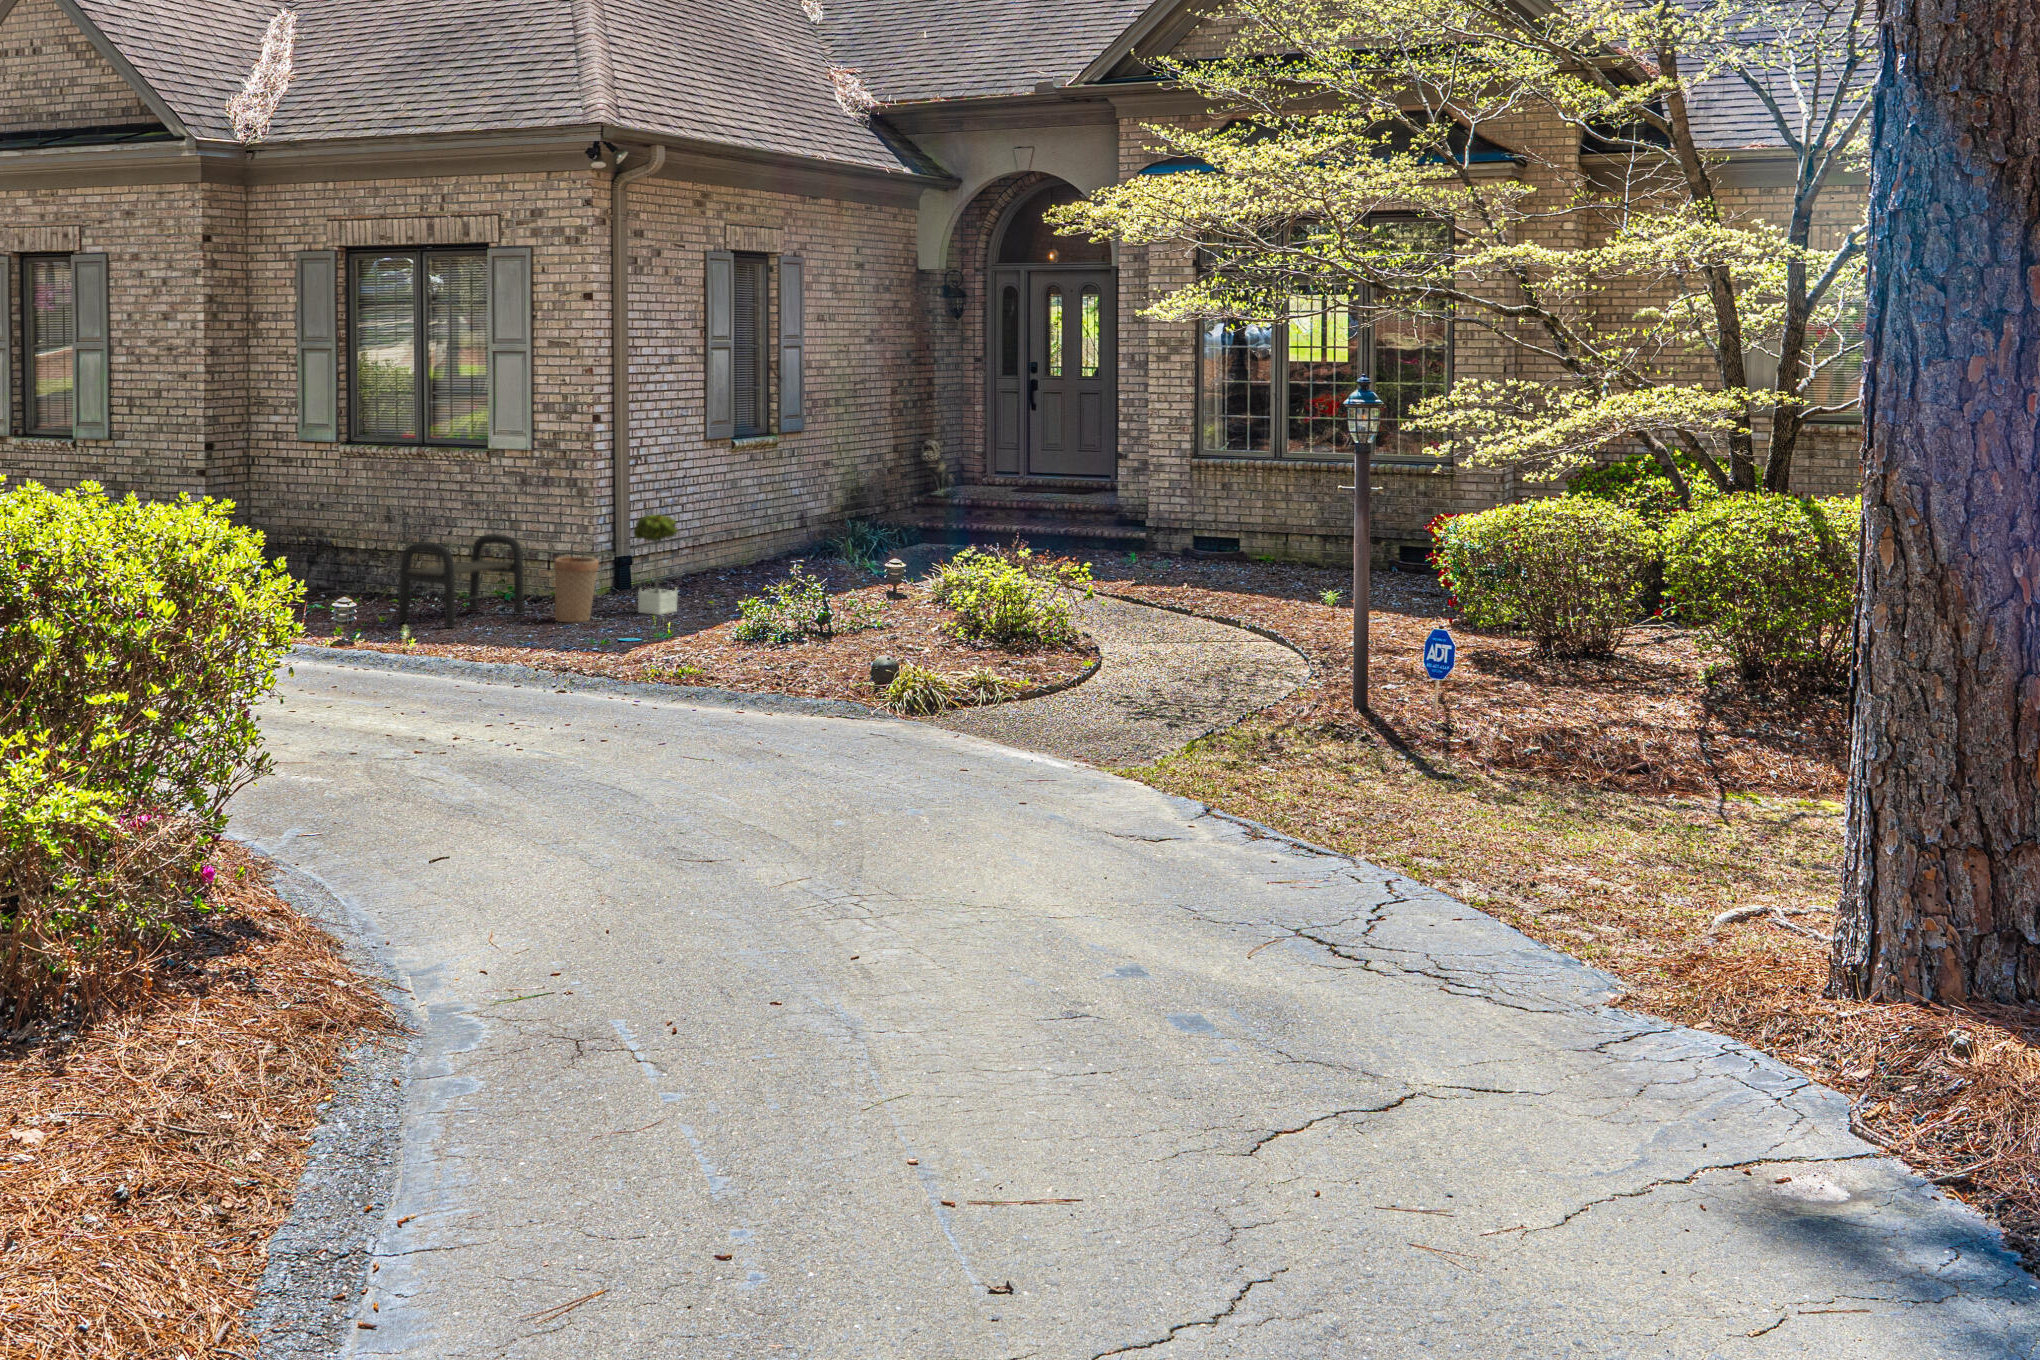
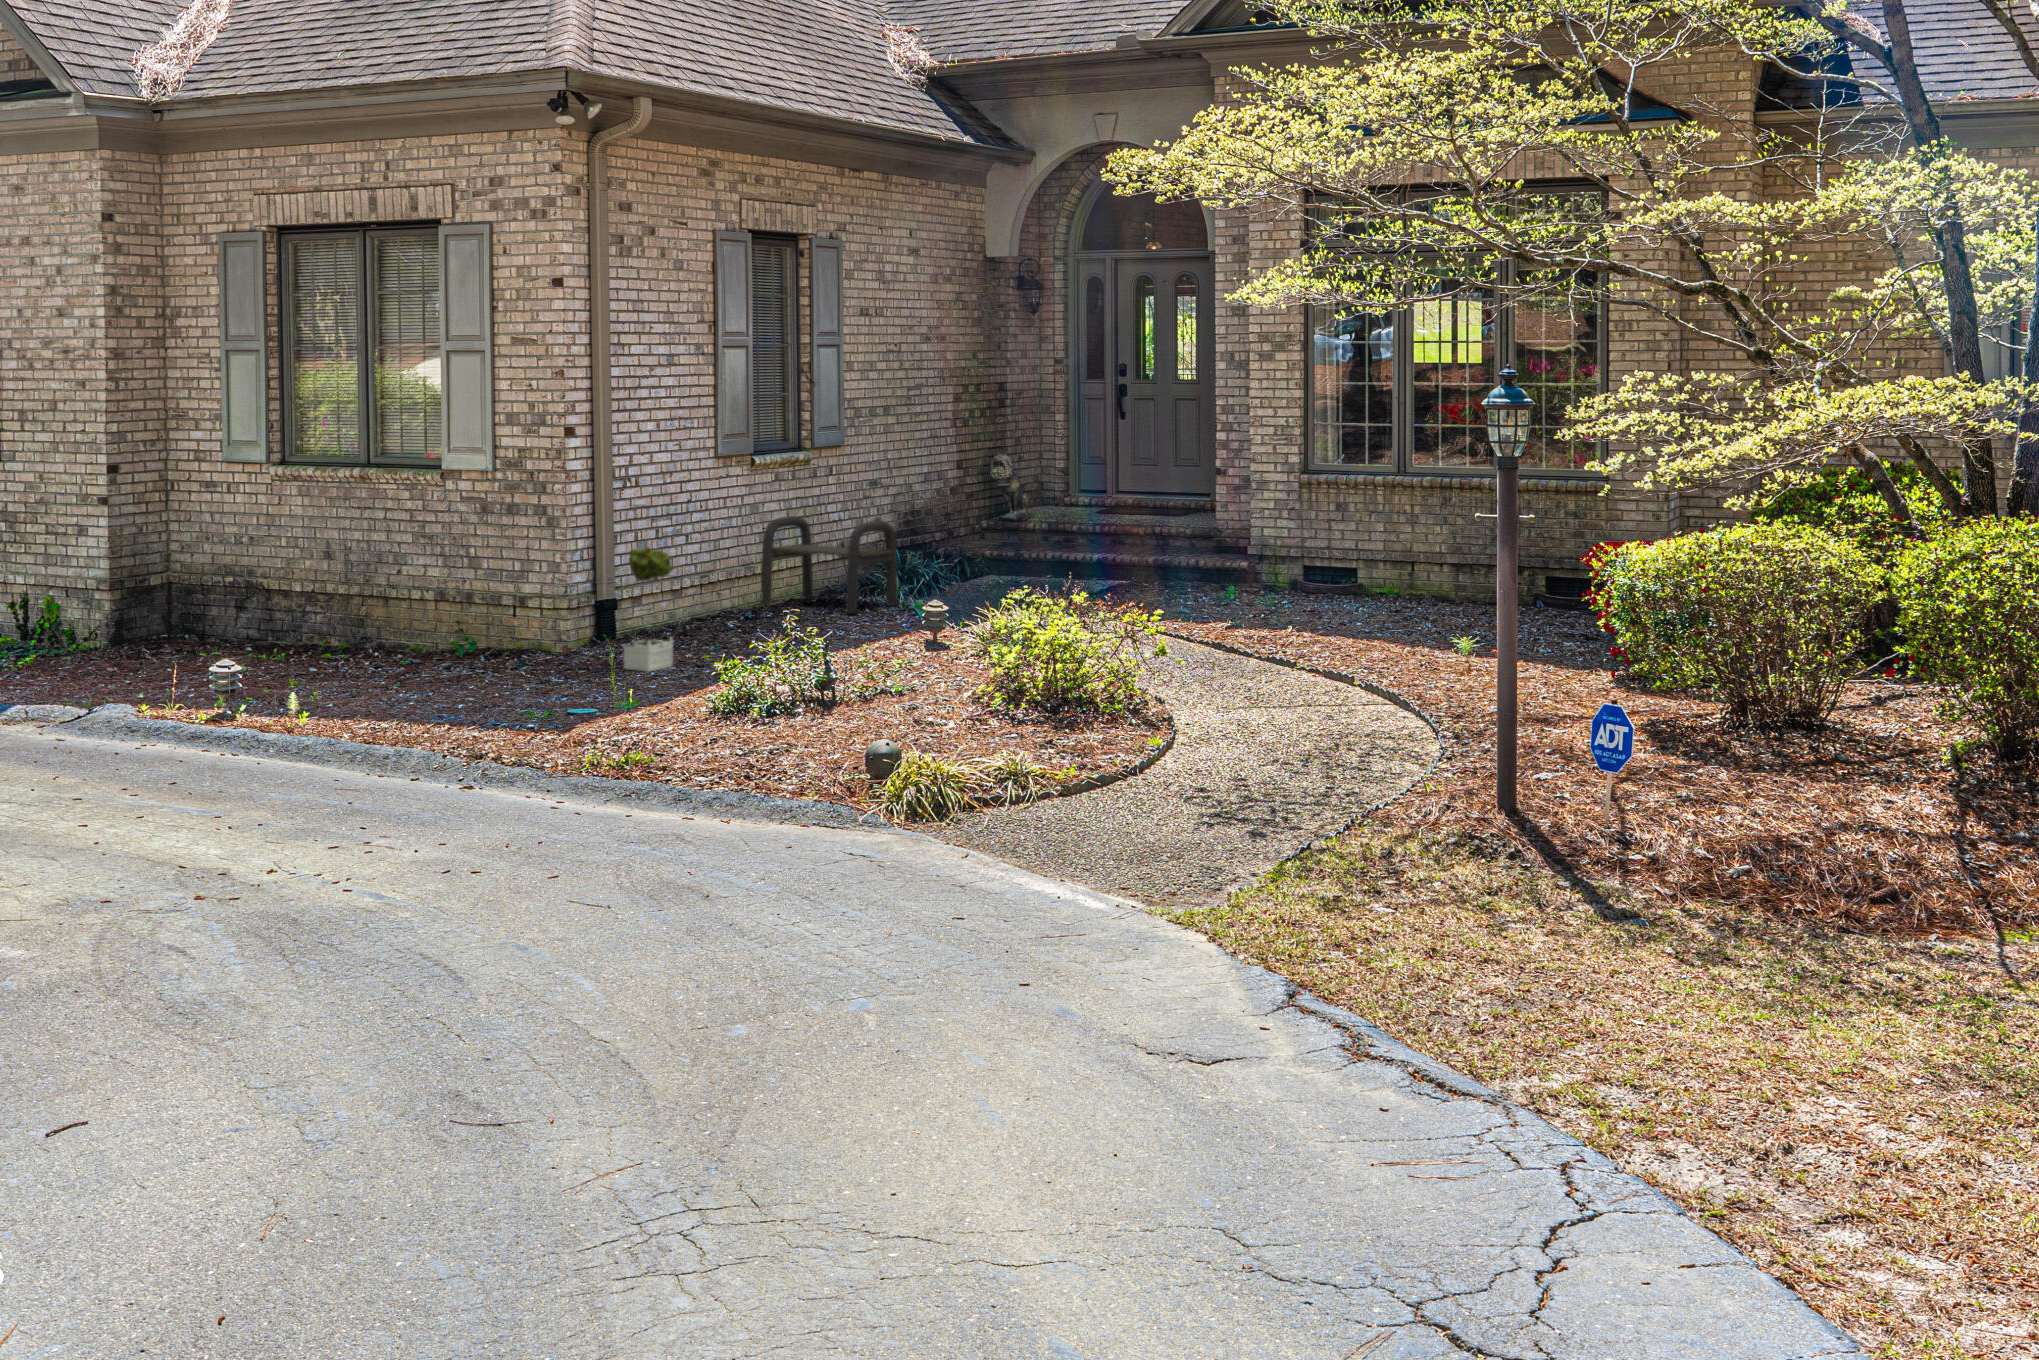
bench: present [398,534,524,628] -> present [760,516,897,613]
basket: present [554,557,599,622] -> none [512,602,570,683]

